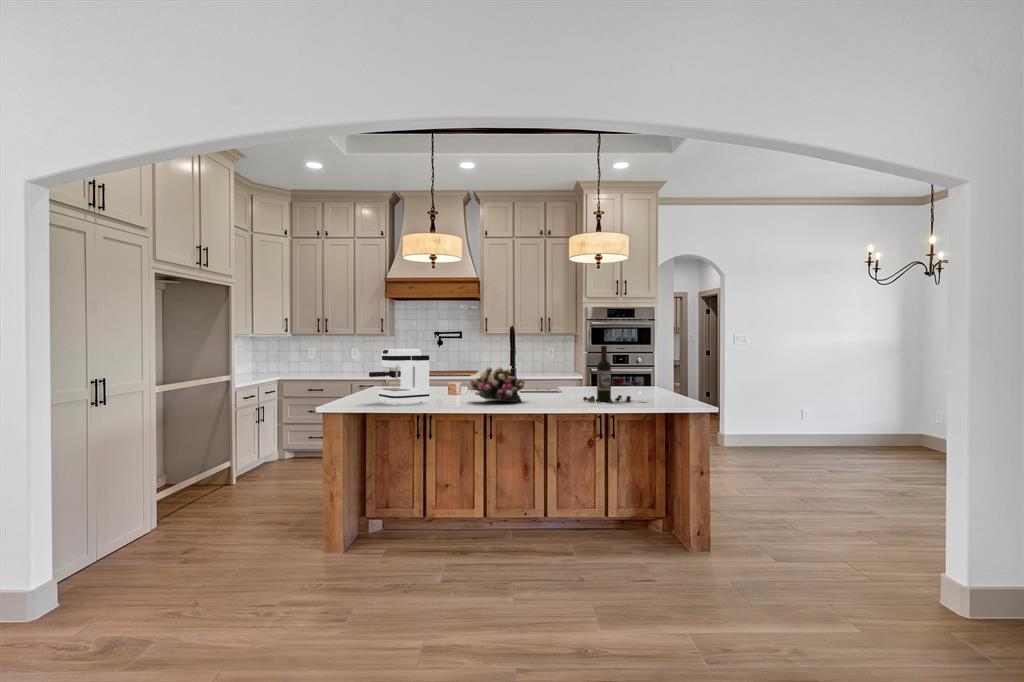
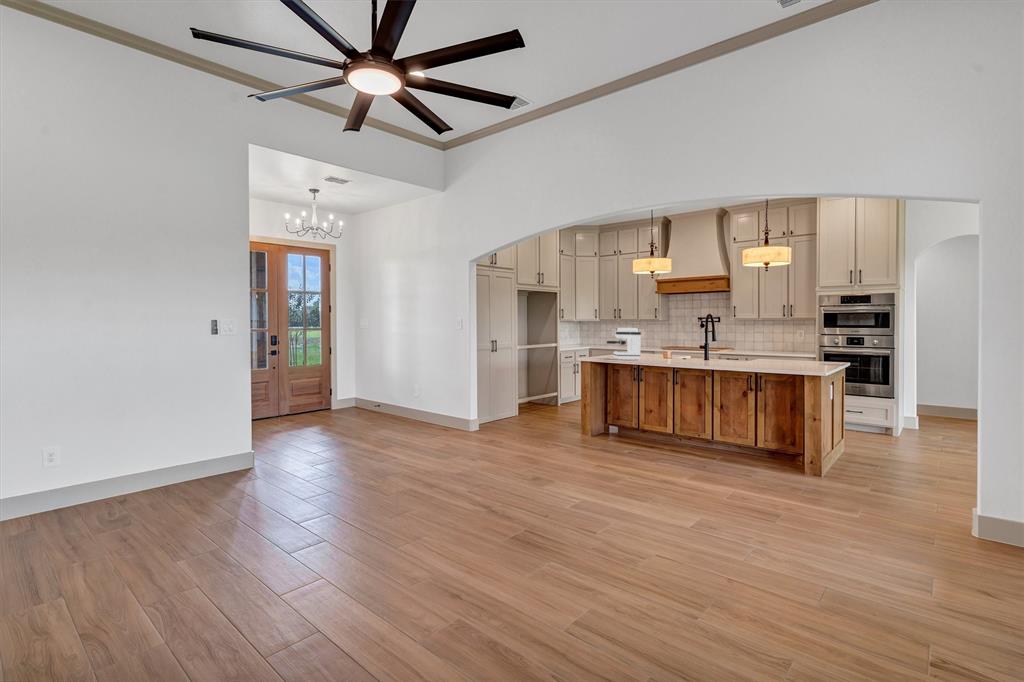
wine bottle: present [583,346,641,402] -> none [739,328,783,367]
flower arrangement: present [469,367,525,402] -> none [662,340,700,363]

